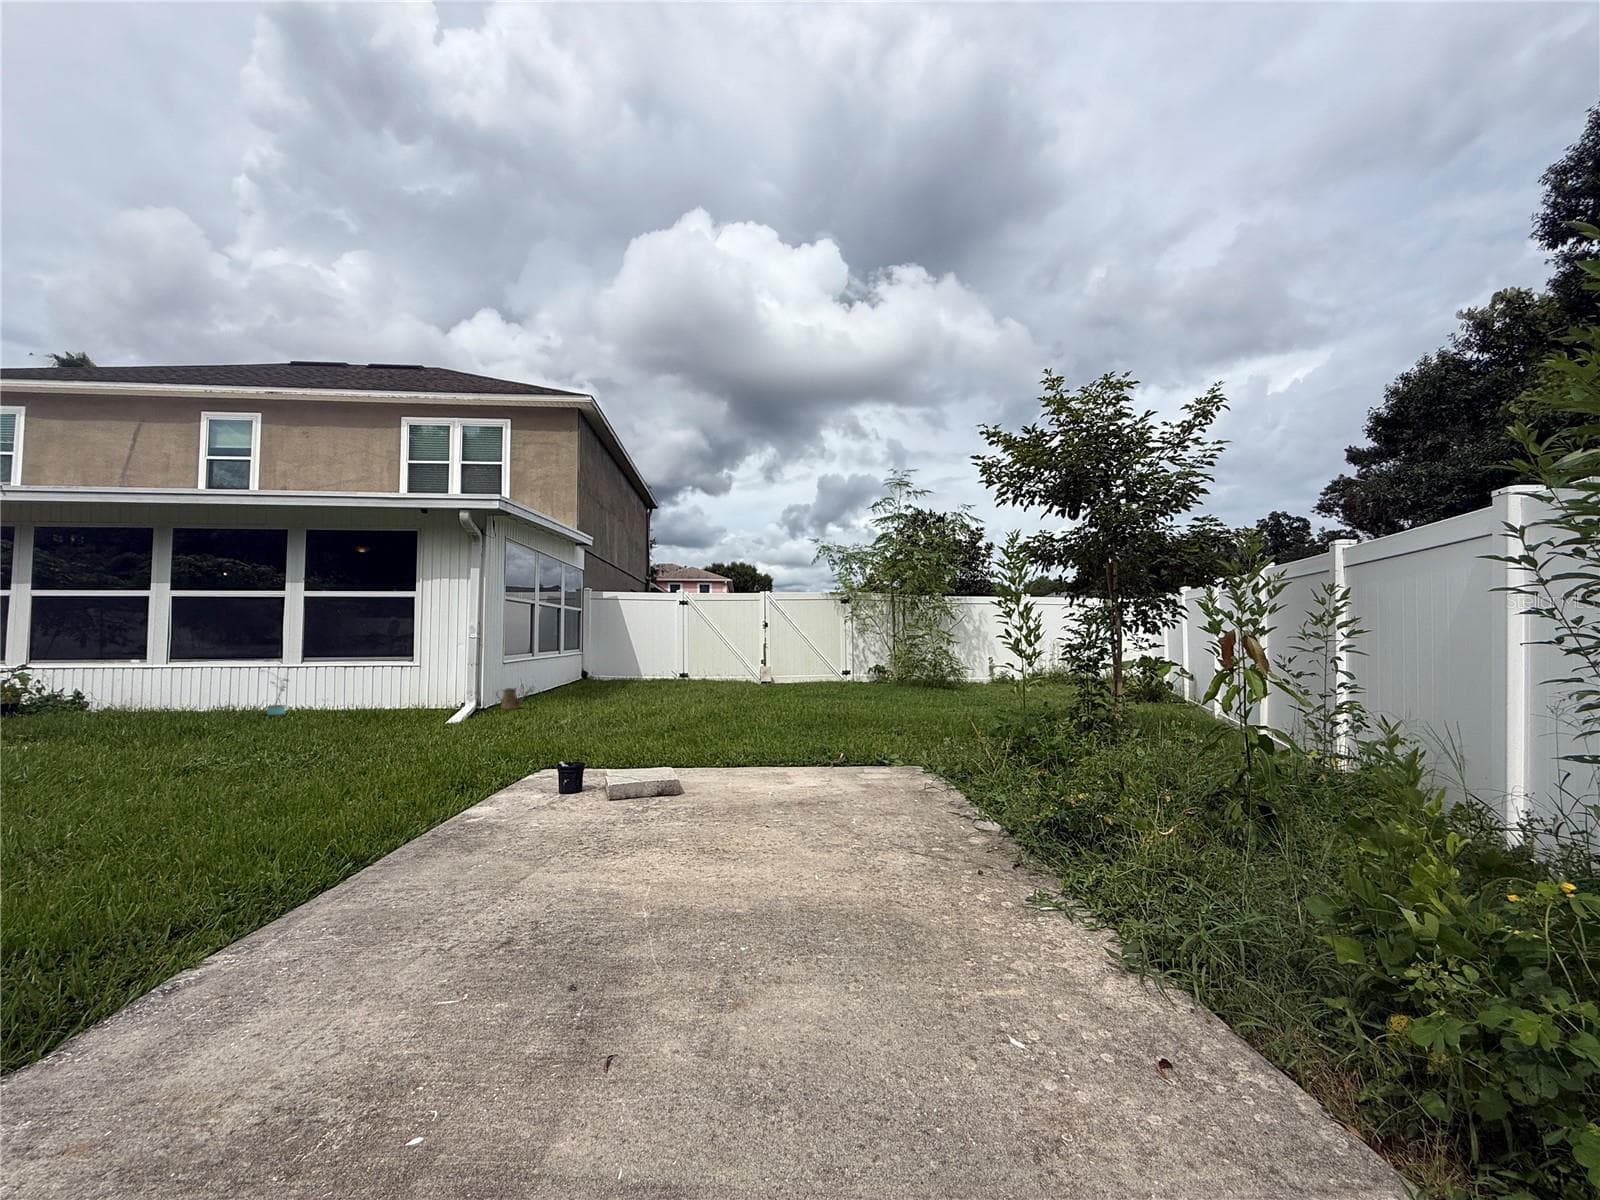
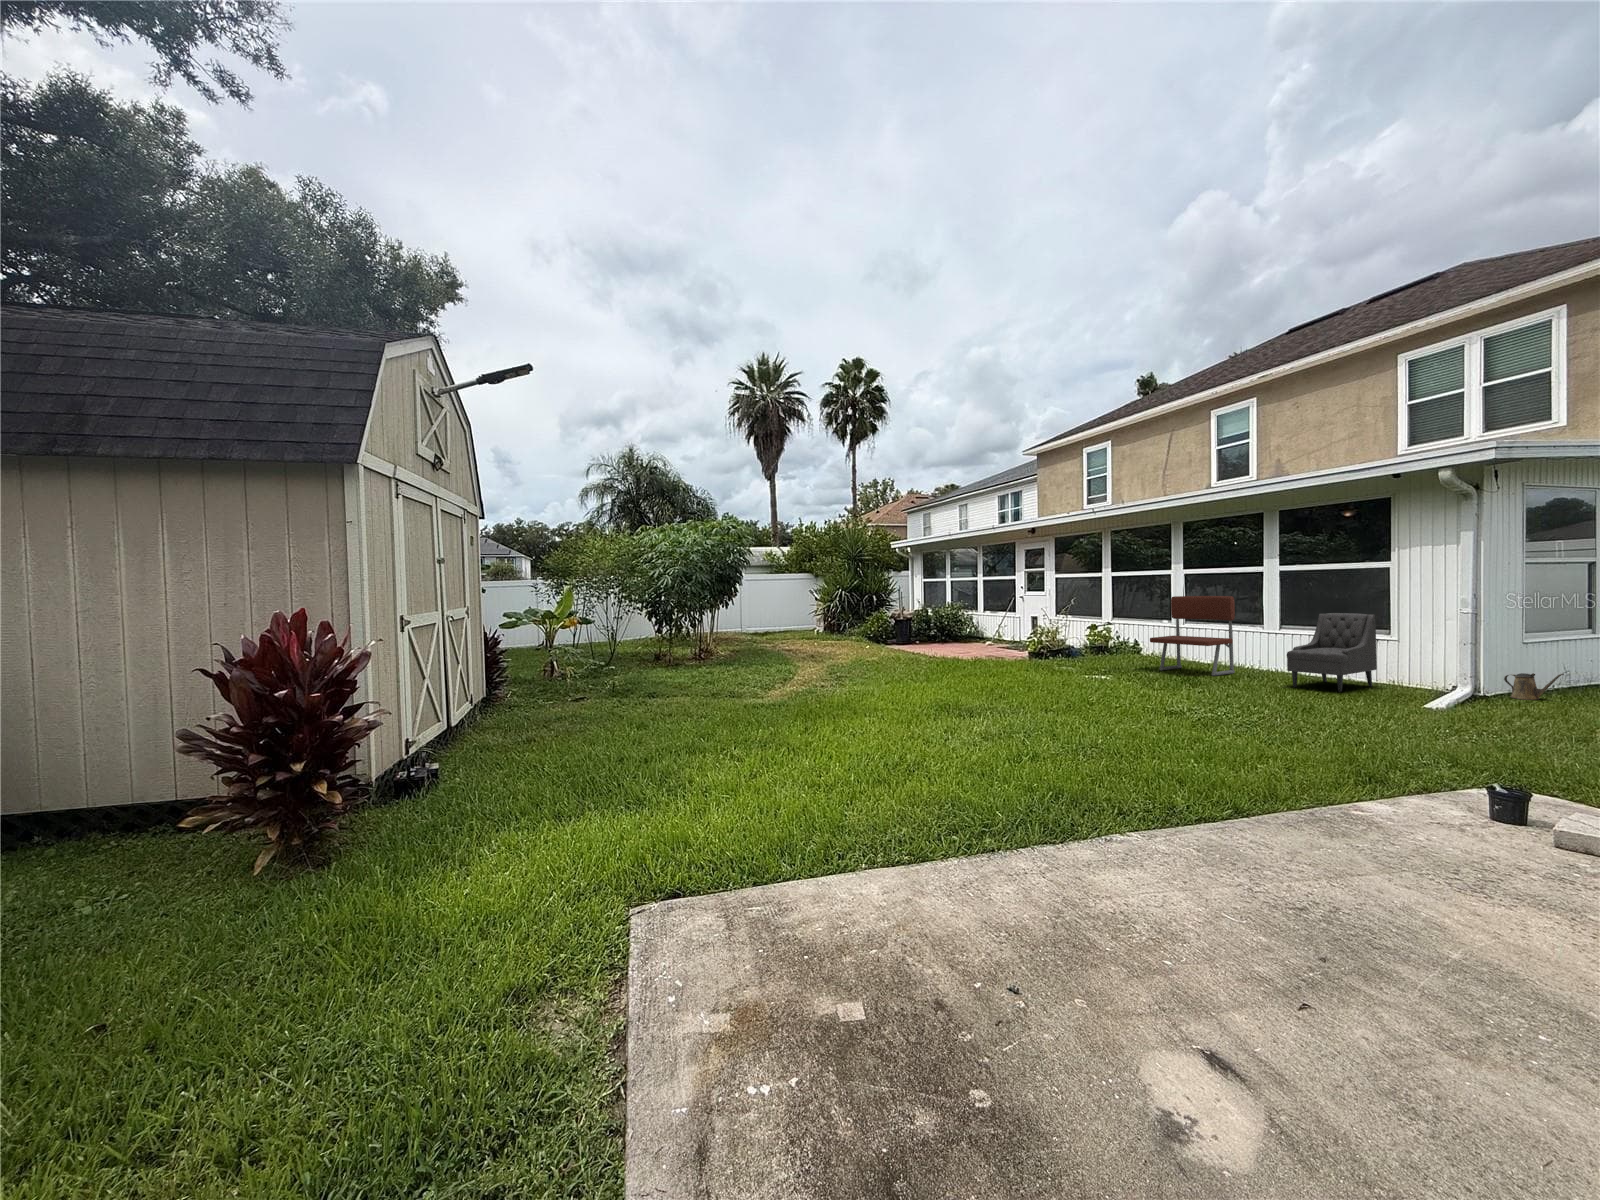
bench: none [121,623,247,719] -> present [1150,596,1235,676]
chair: none [314,641,399,720] -> present [1287,613,1377,692]
potted plant: present [267,679,288,715] -> none [1245,633,1275,678]

